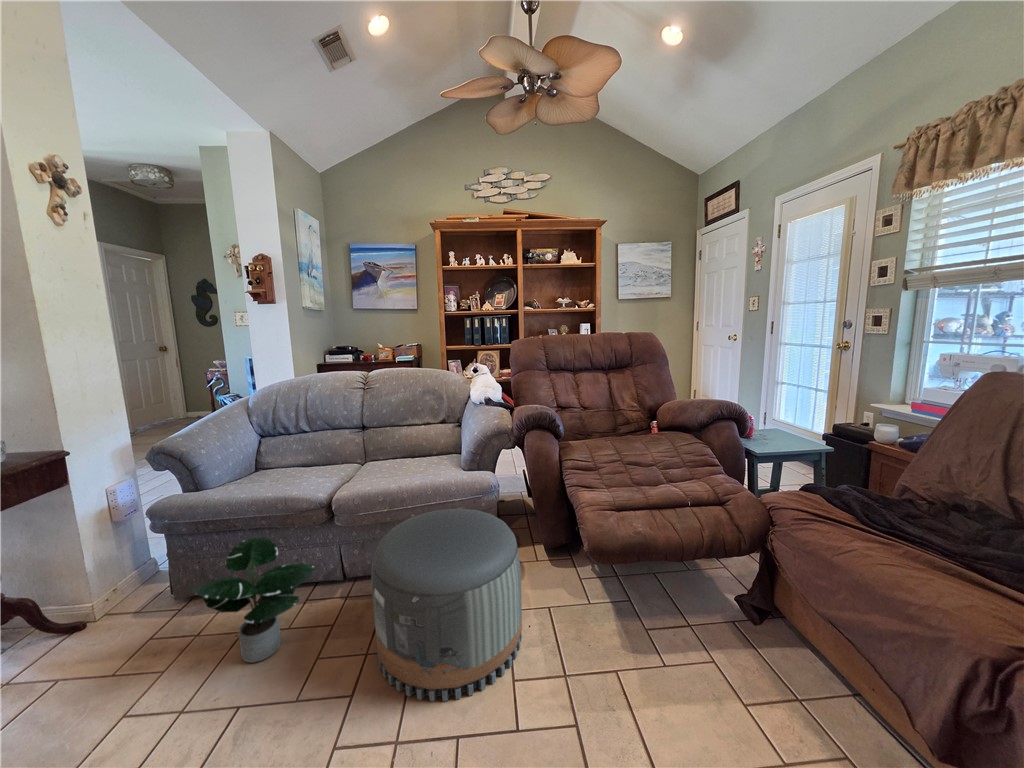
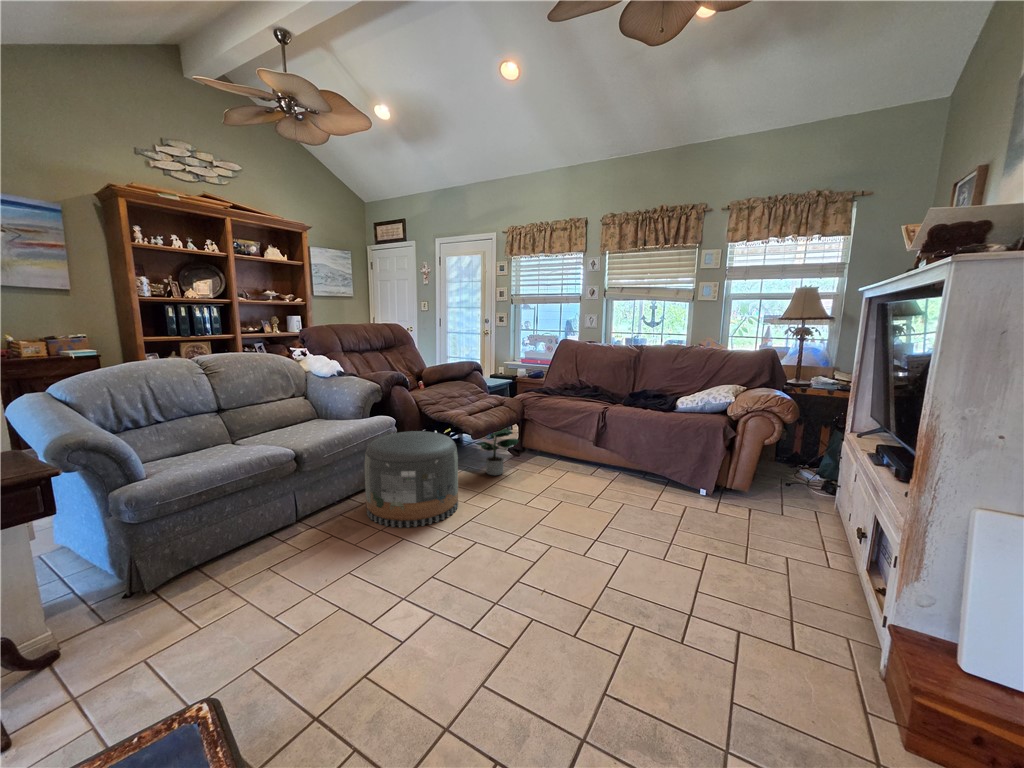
potted plant: present [194,537,314,662] -> present [476,429,518,475]

